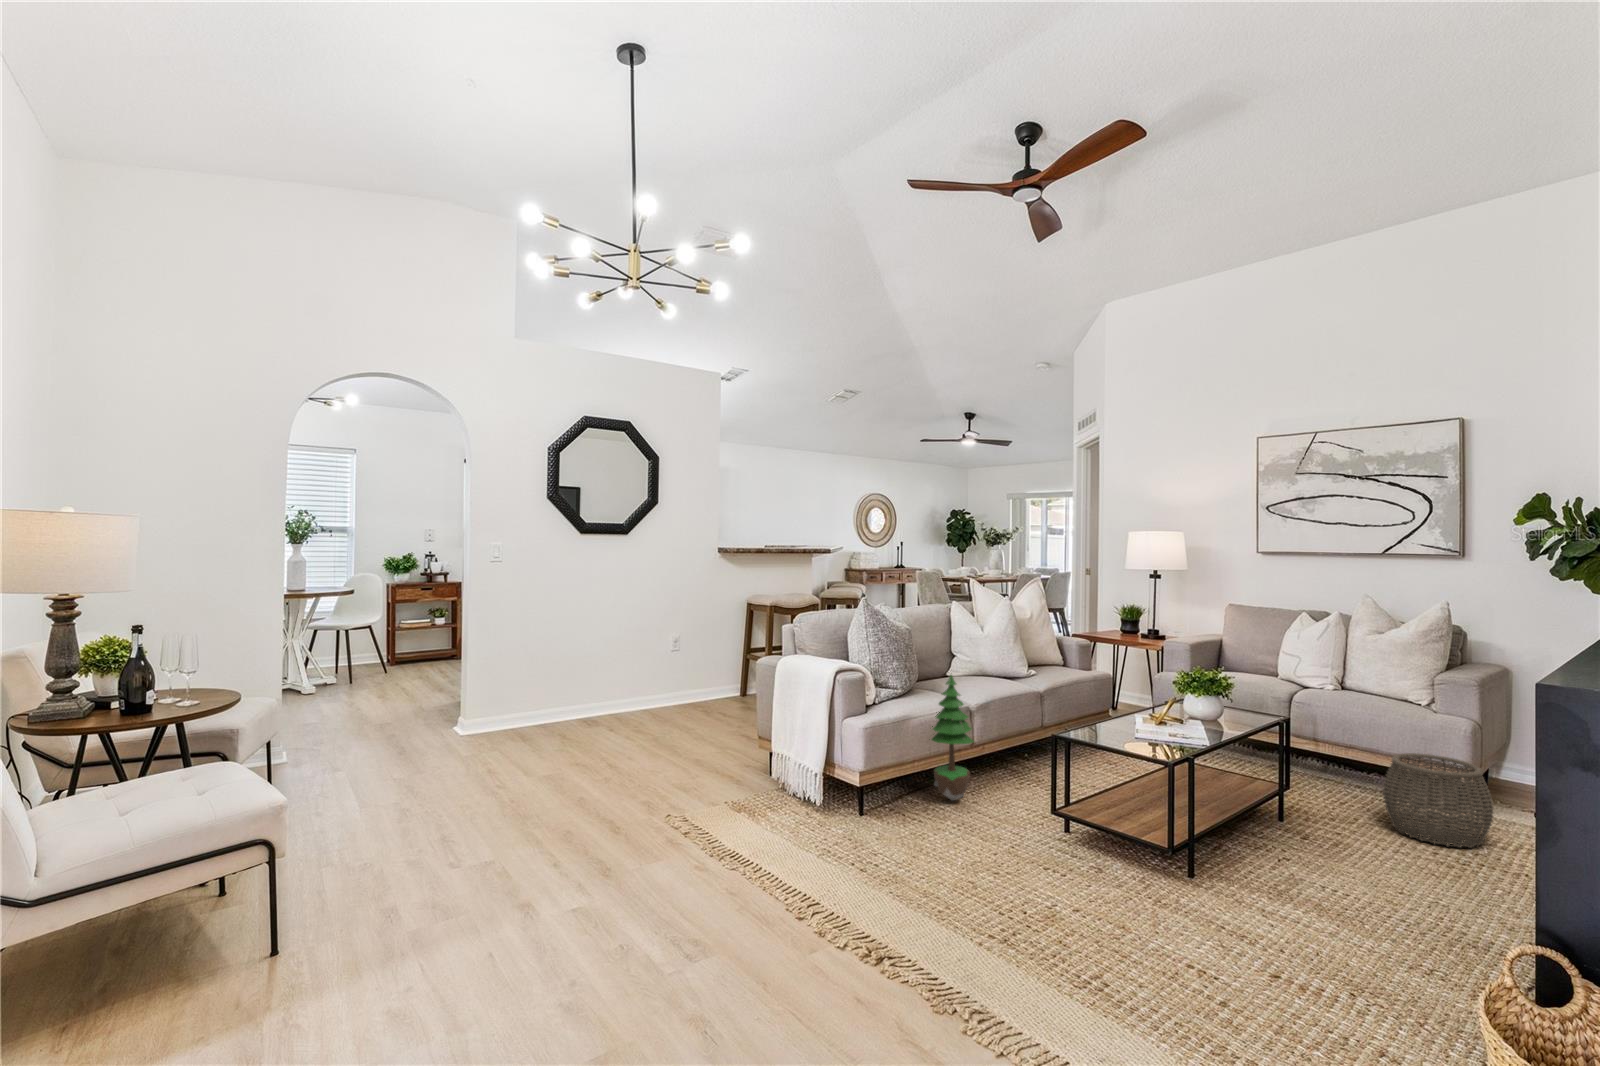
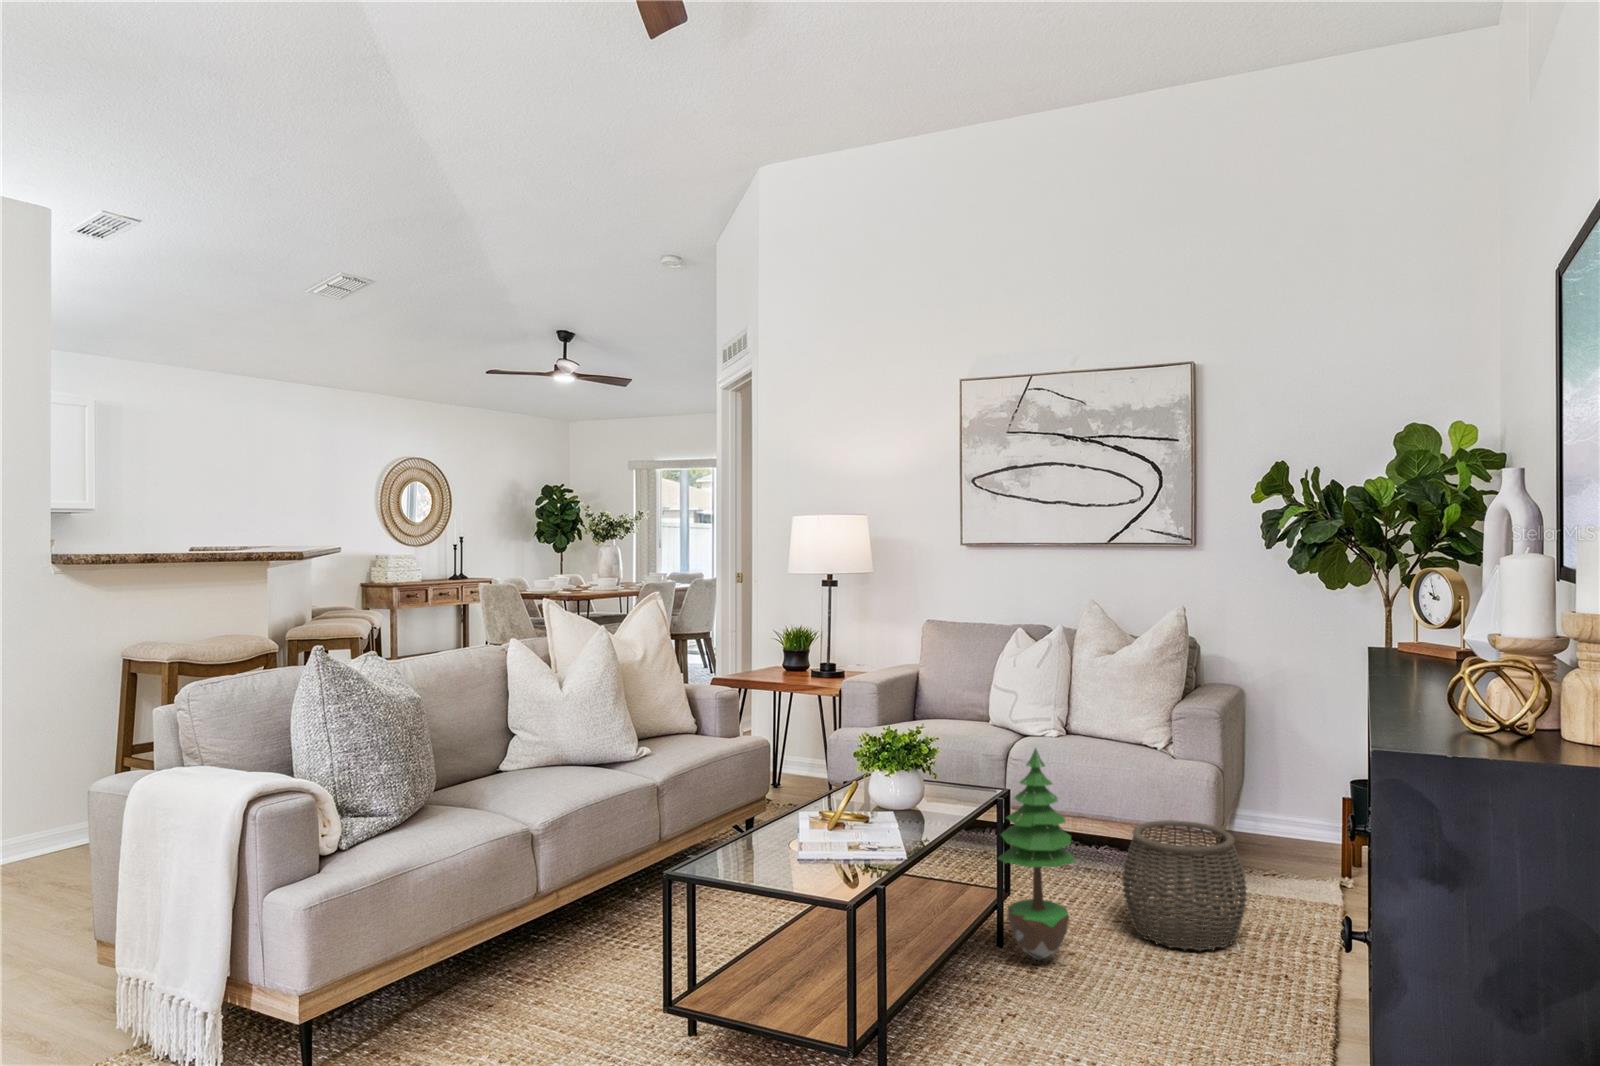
potted tree: present [929,675,974,801] -> present [998,748,1075,960]

